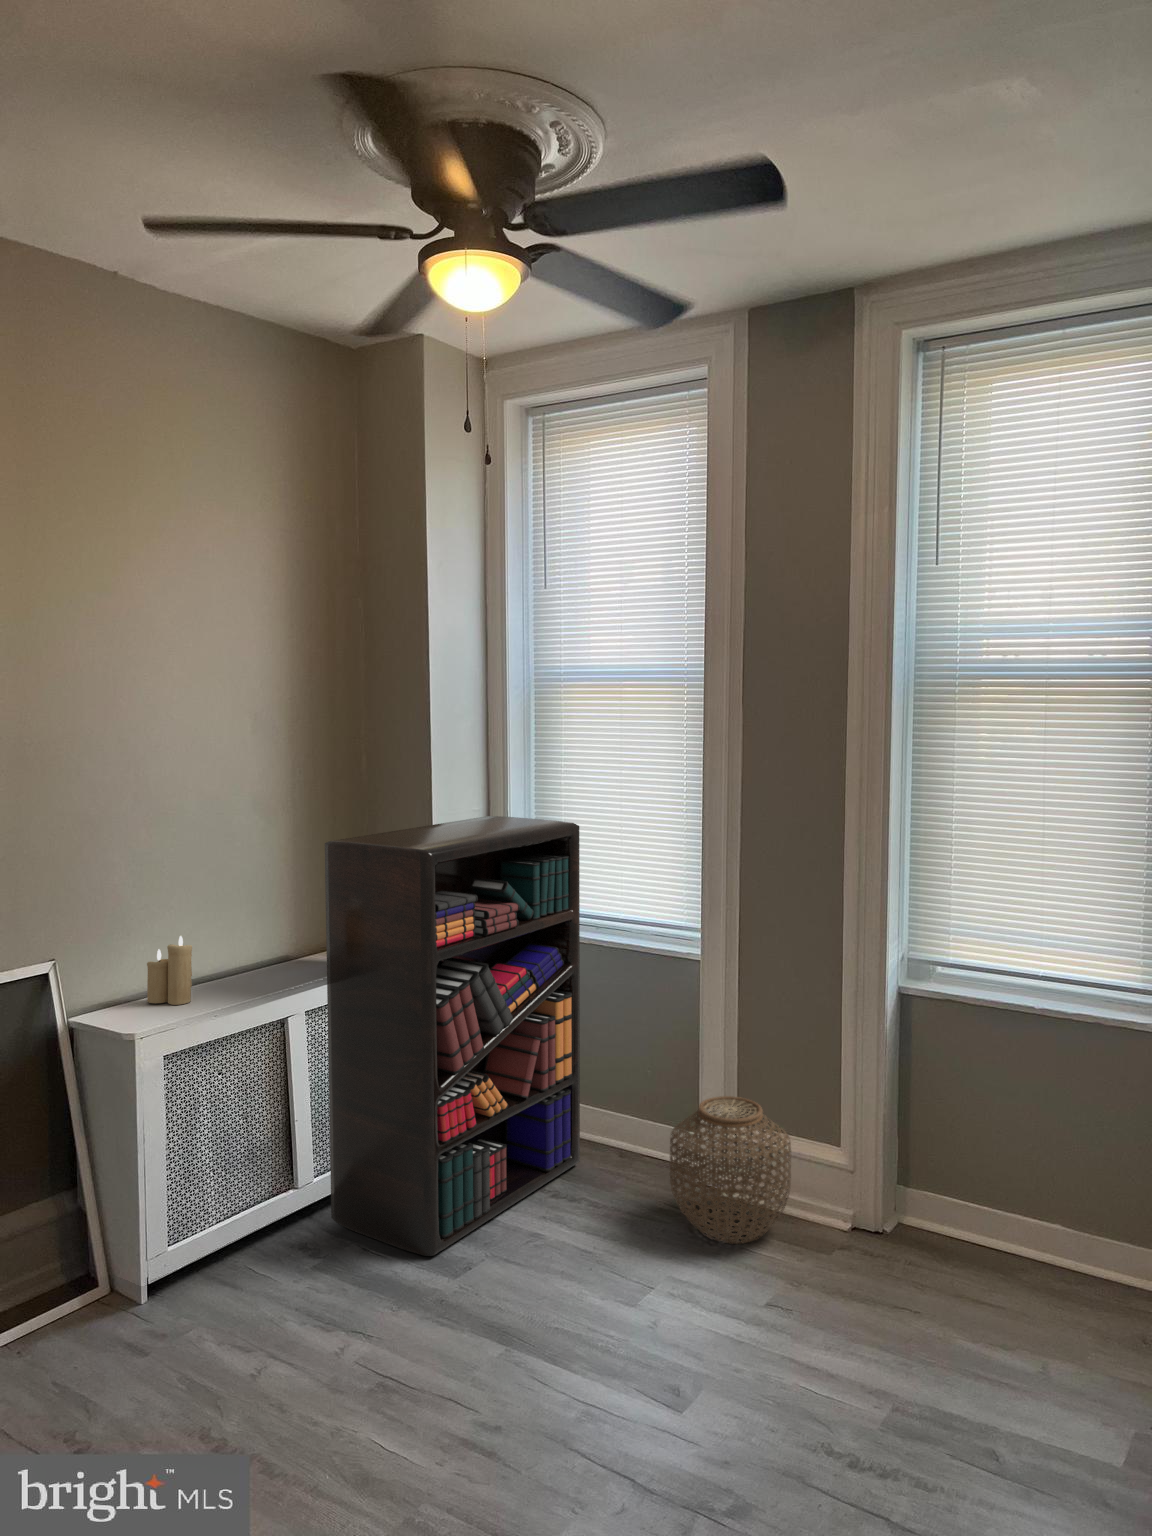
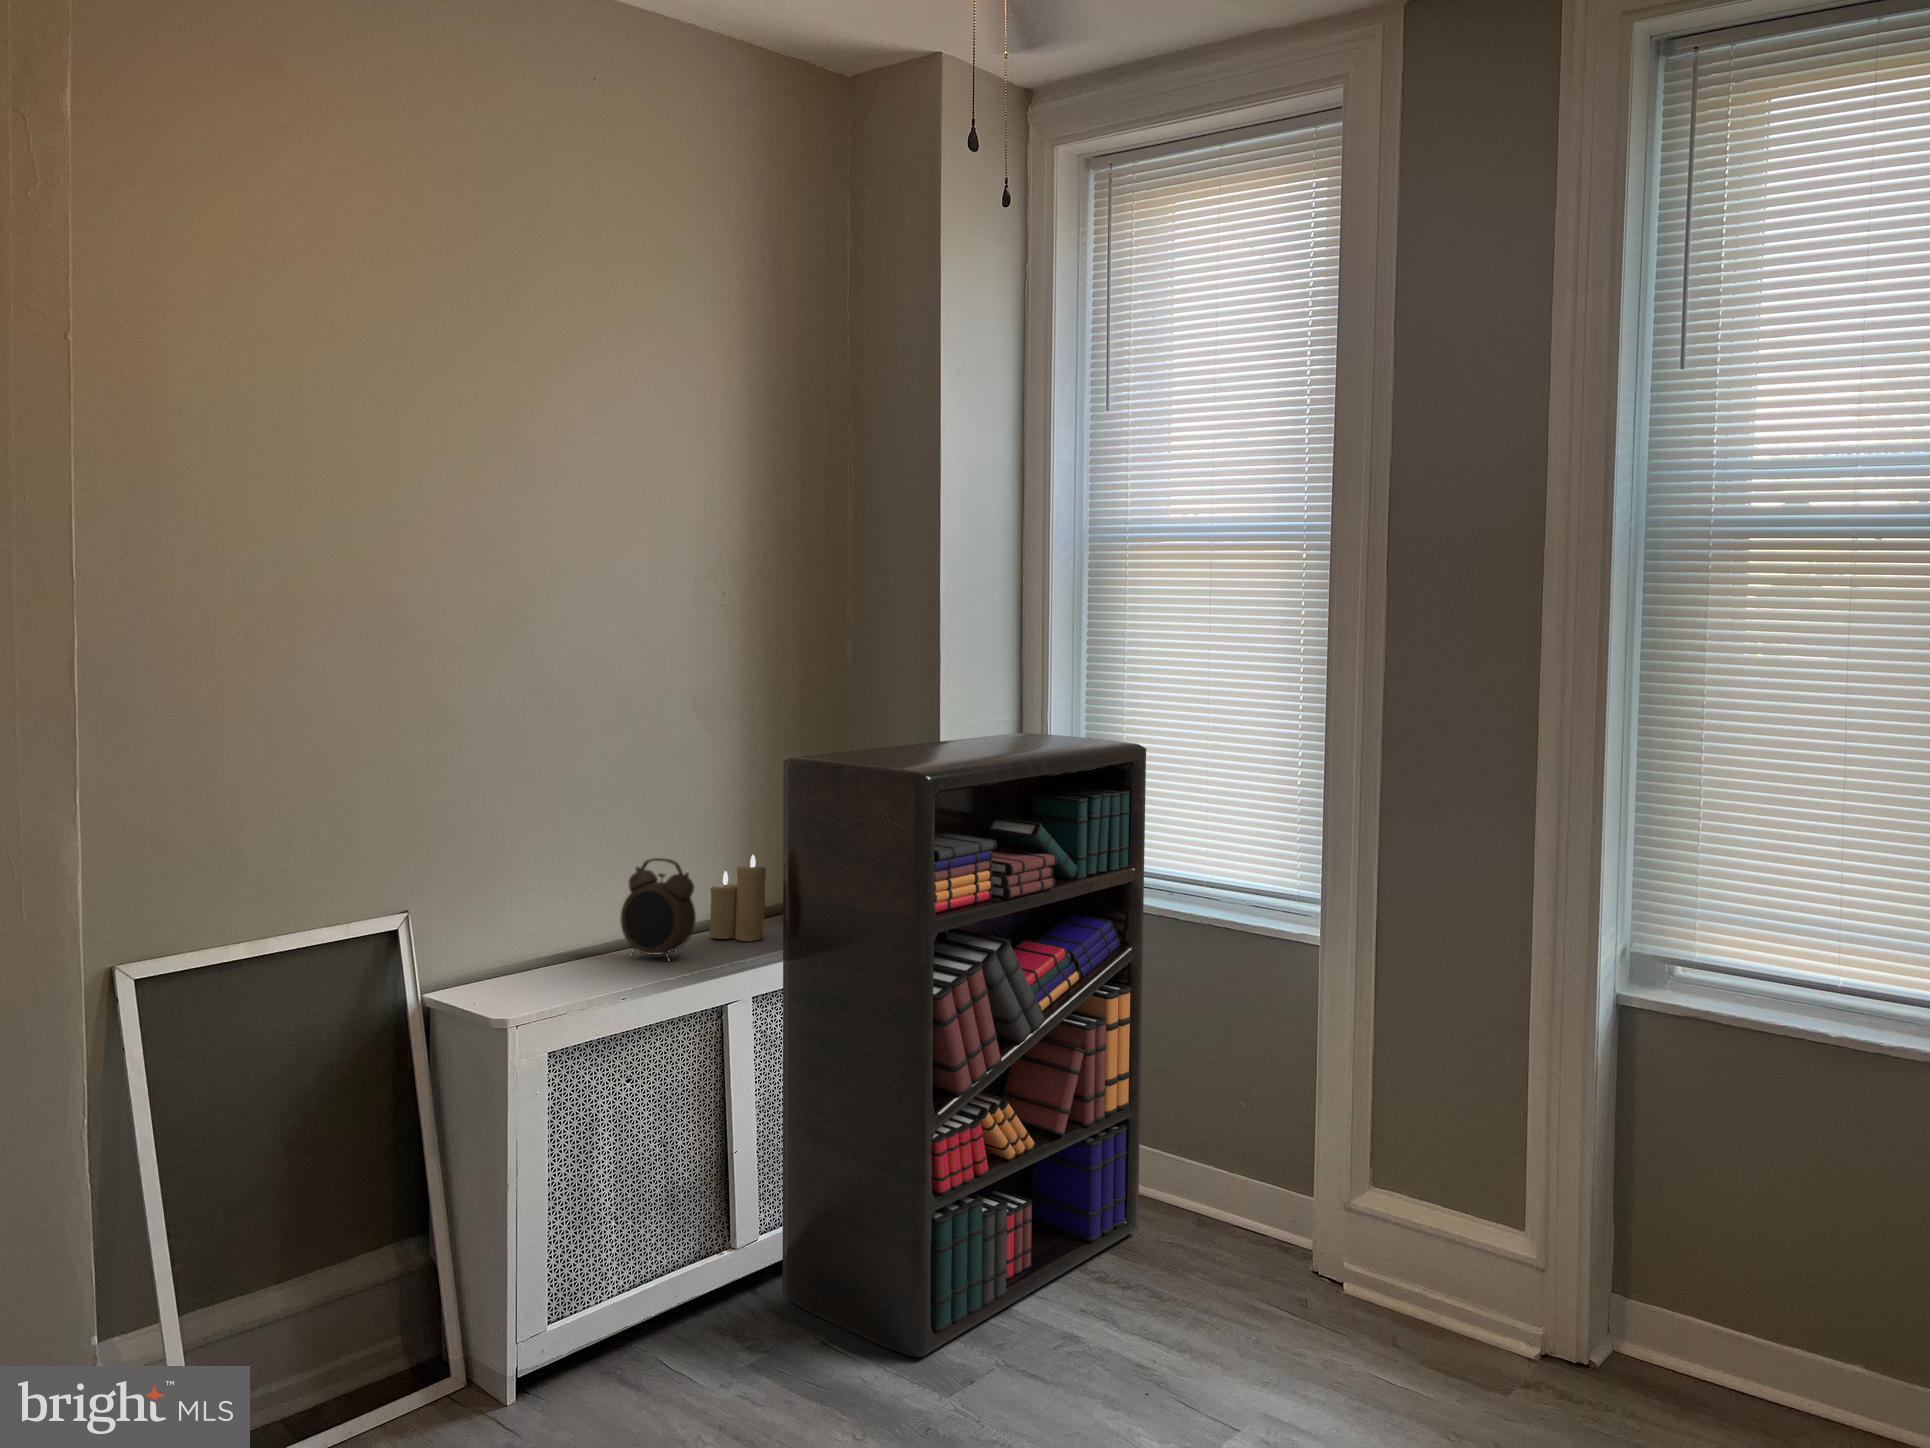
alarm clock: none [208,914,263,988] -> present [620,858,696,961]
candle: present [147,936,192,1005] -> present [710,855,766,941]
woven basket: present [670,1096,791,1244] -> none [1269,1146,1449,1365]

